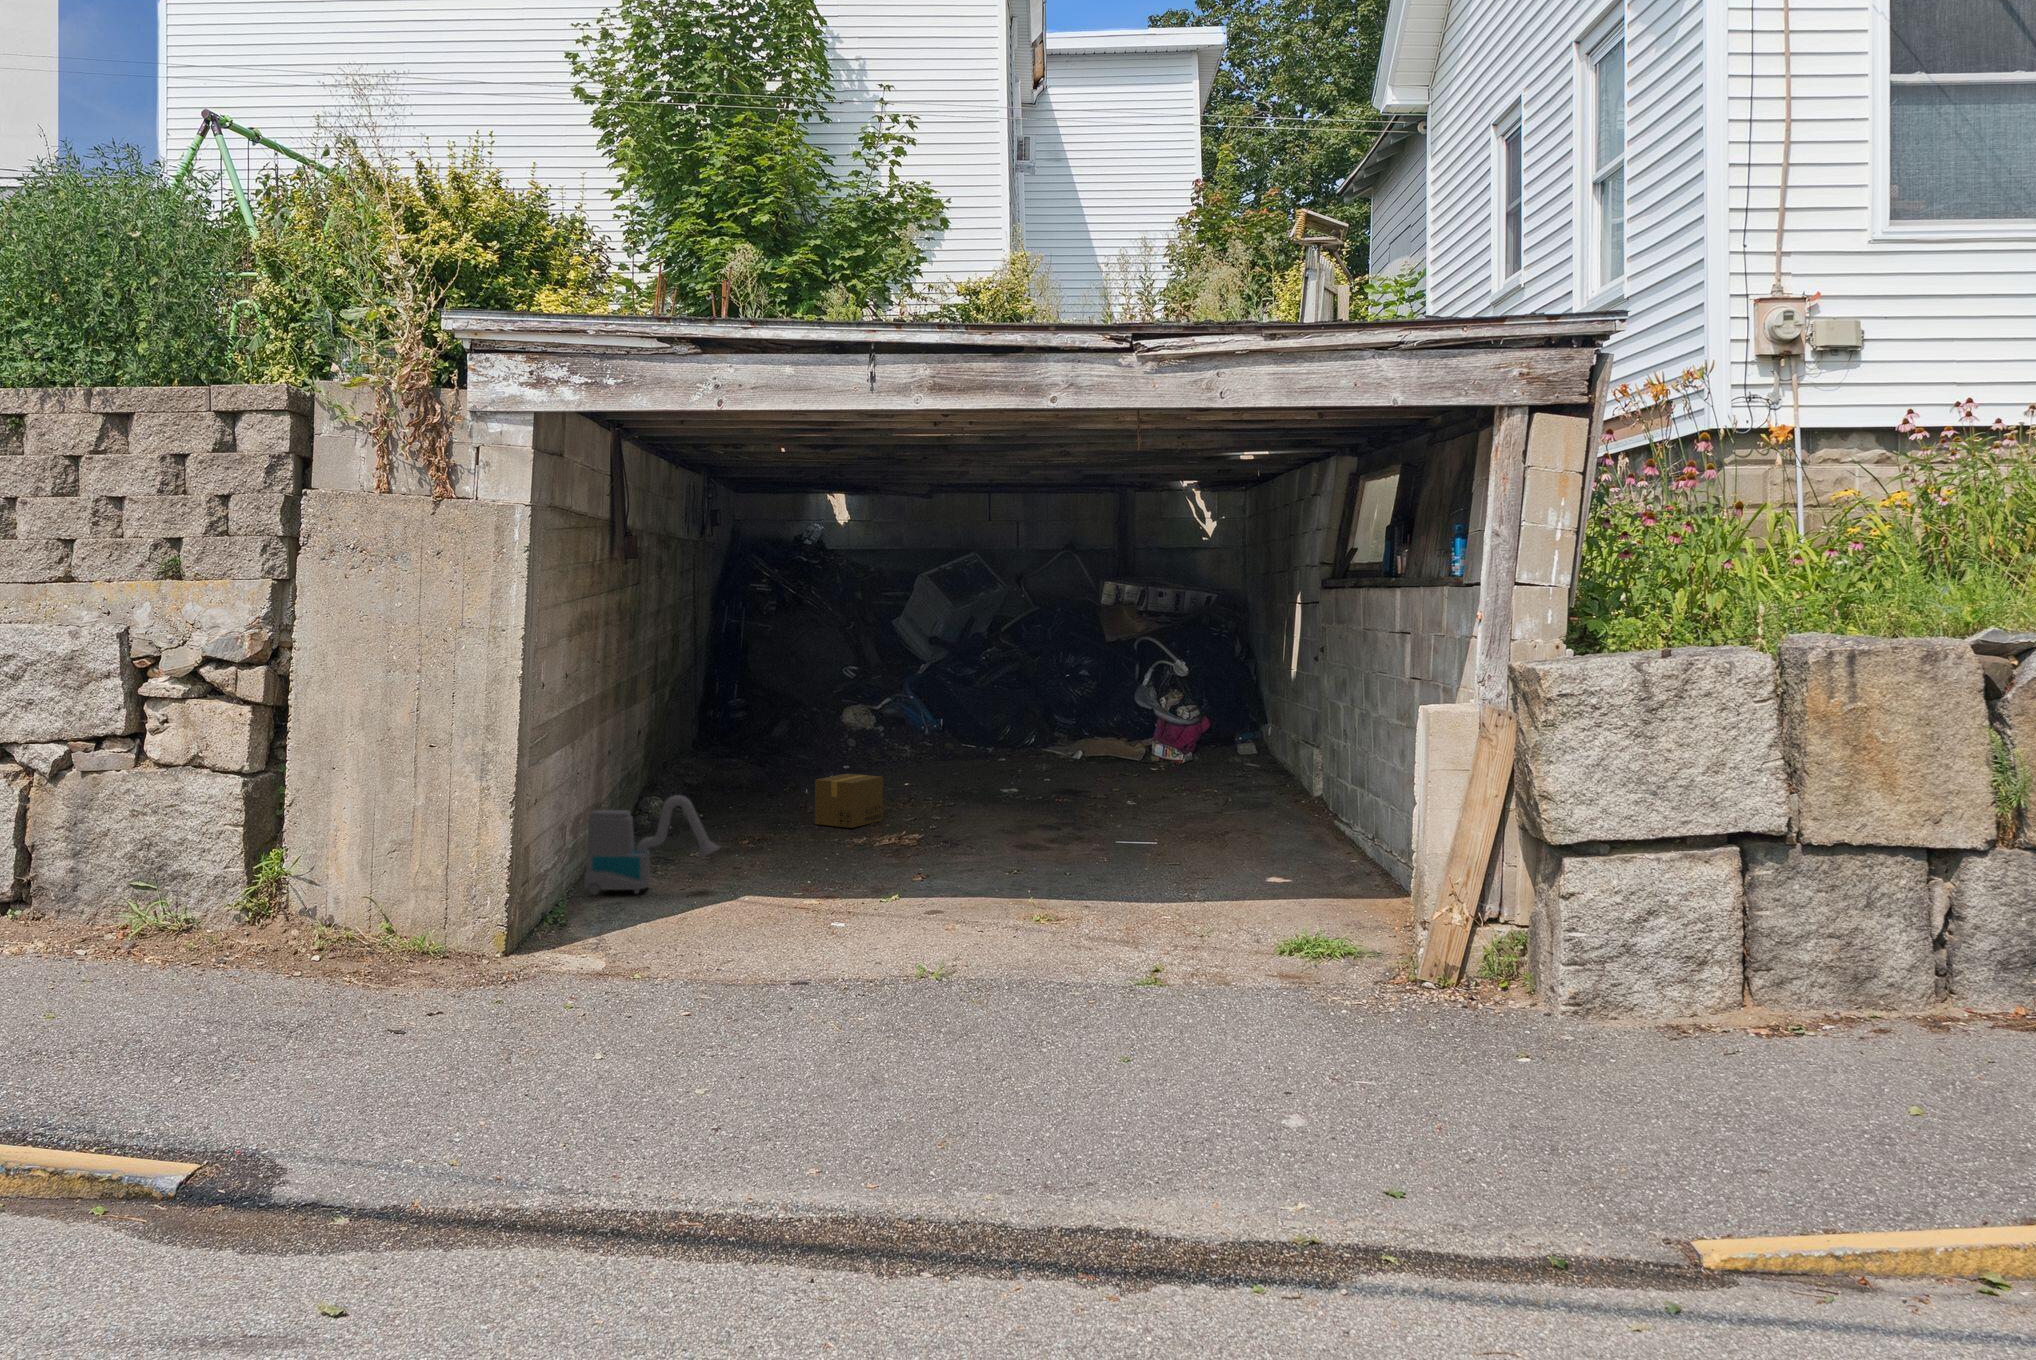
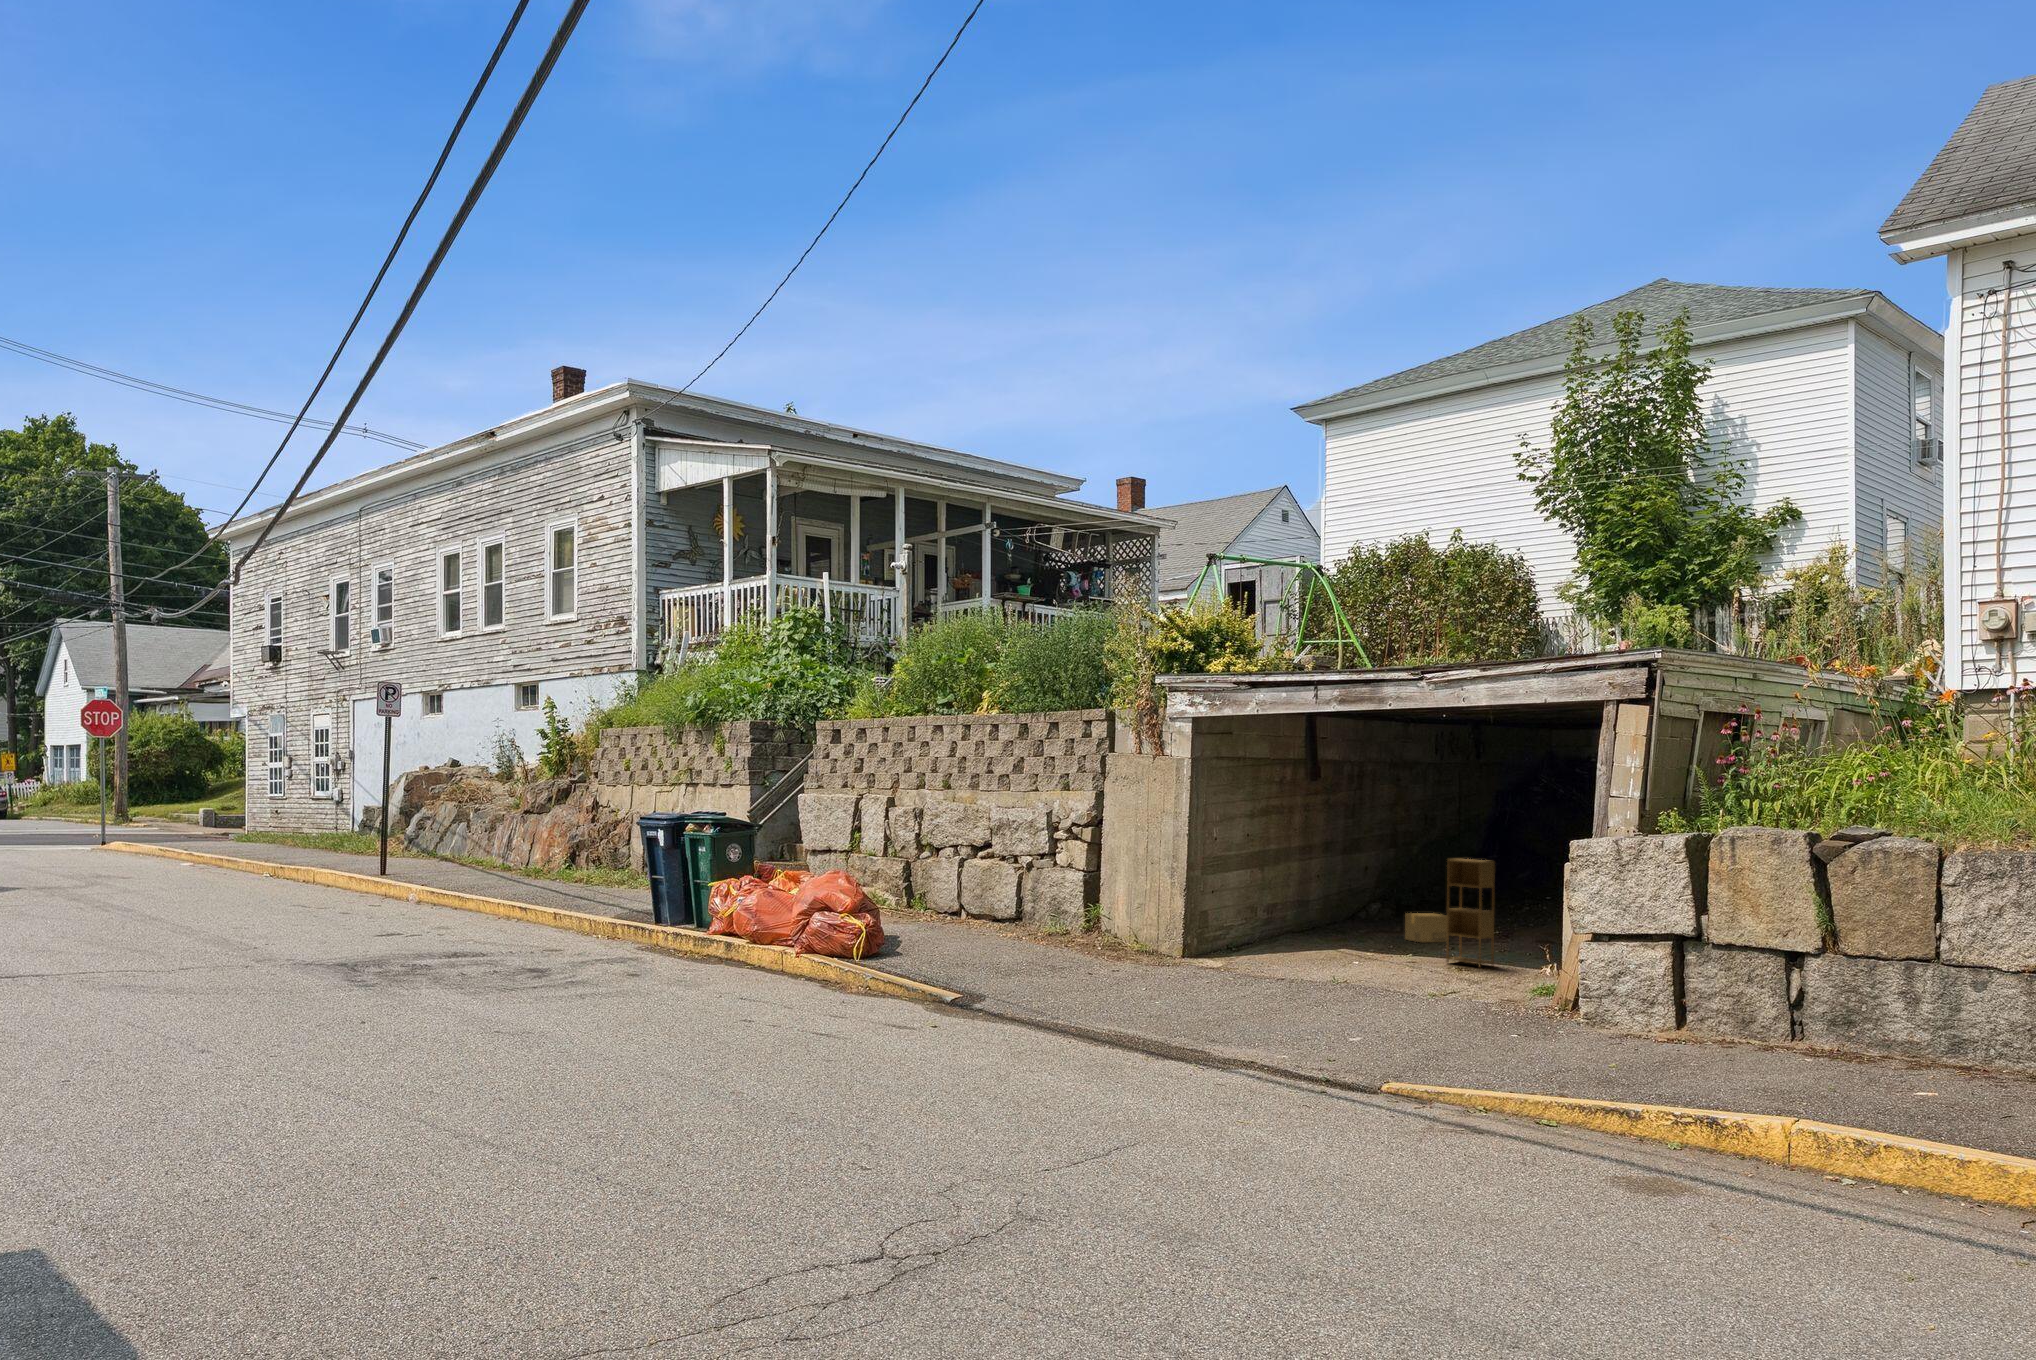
shelving unit: none [985,688,1063,877] -> present [1446,859,1495,967]
vacuum cleaner: present [585,795,720,894] -> none [1238,903,1302,952]

